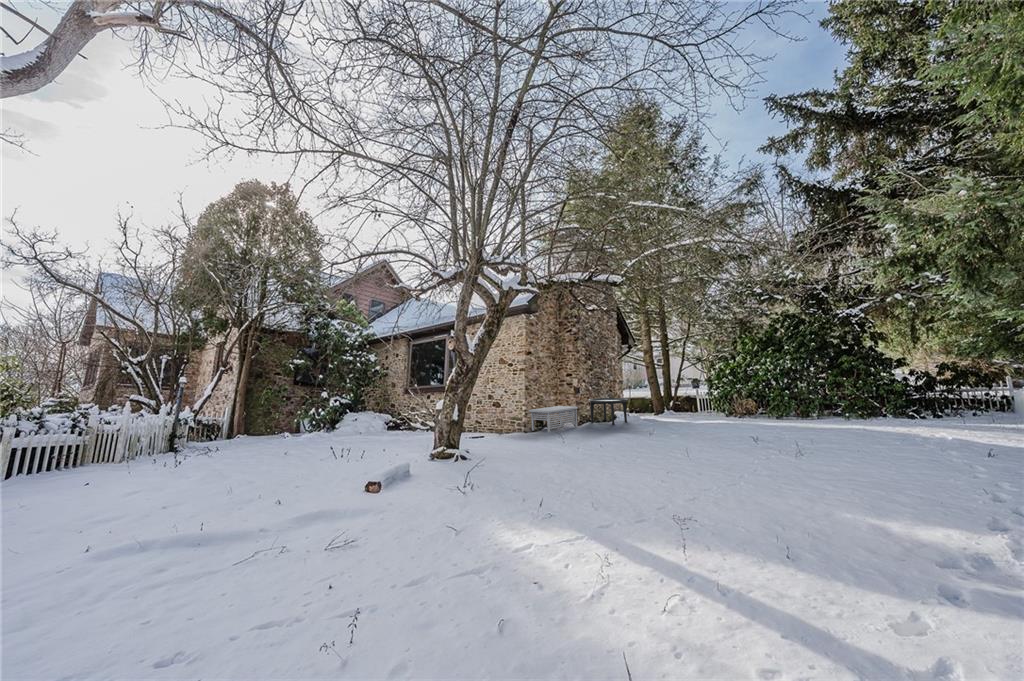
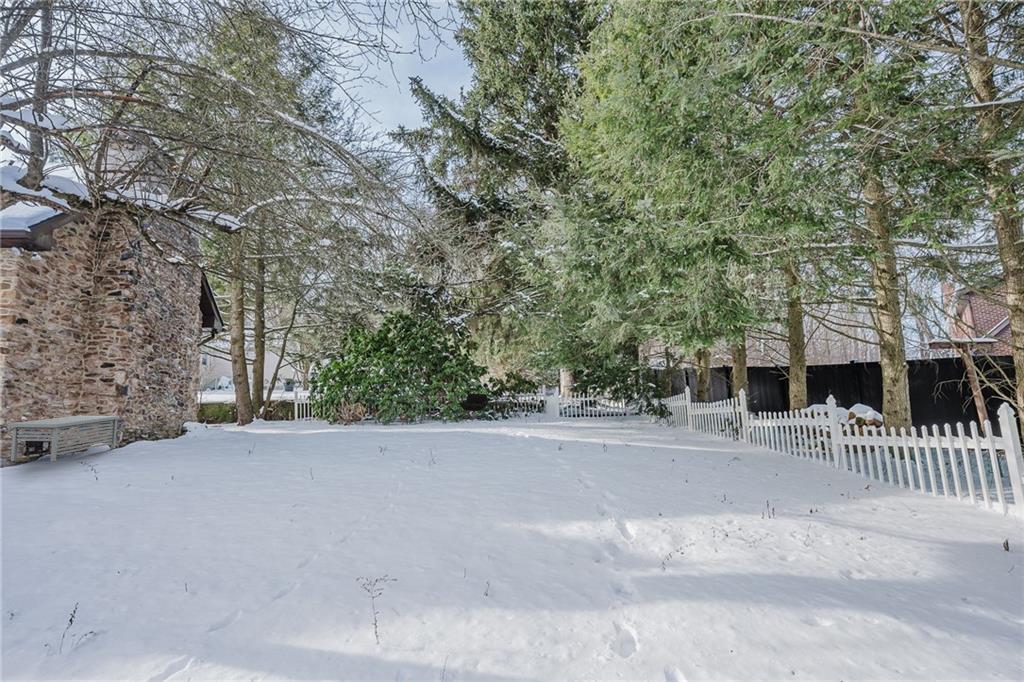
lounge chair: none [866,390,910,418] -> present [459,394,489,419]
round table: present [589,398,628,424] -> none [140,402,210,441]

